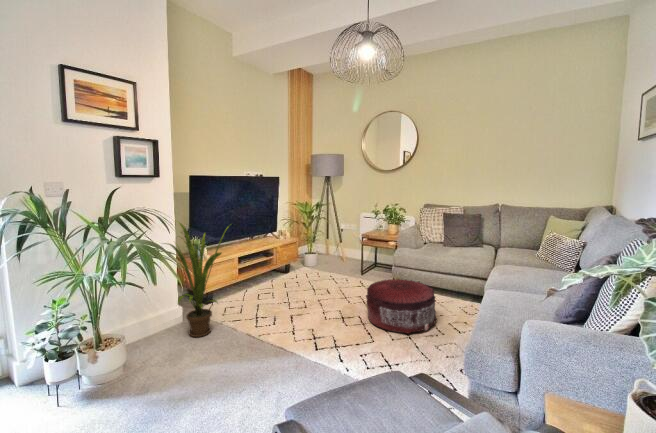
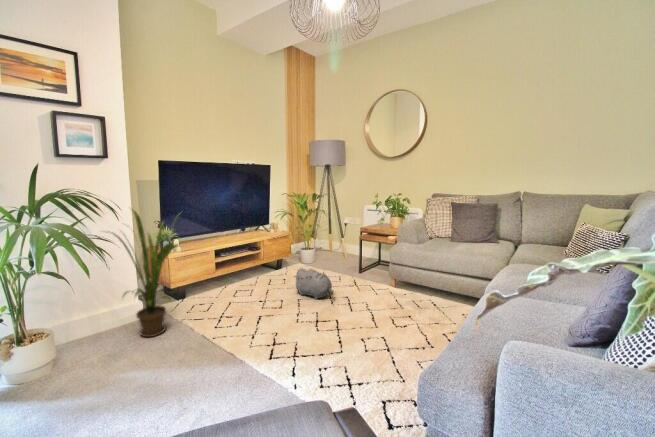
plush toy: none [311,272,350,299] -> present [295,268,333,299]
pouf: present [366,279,437,334] -> none [345,277,429,344]

